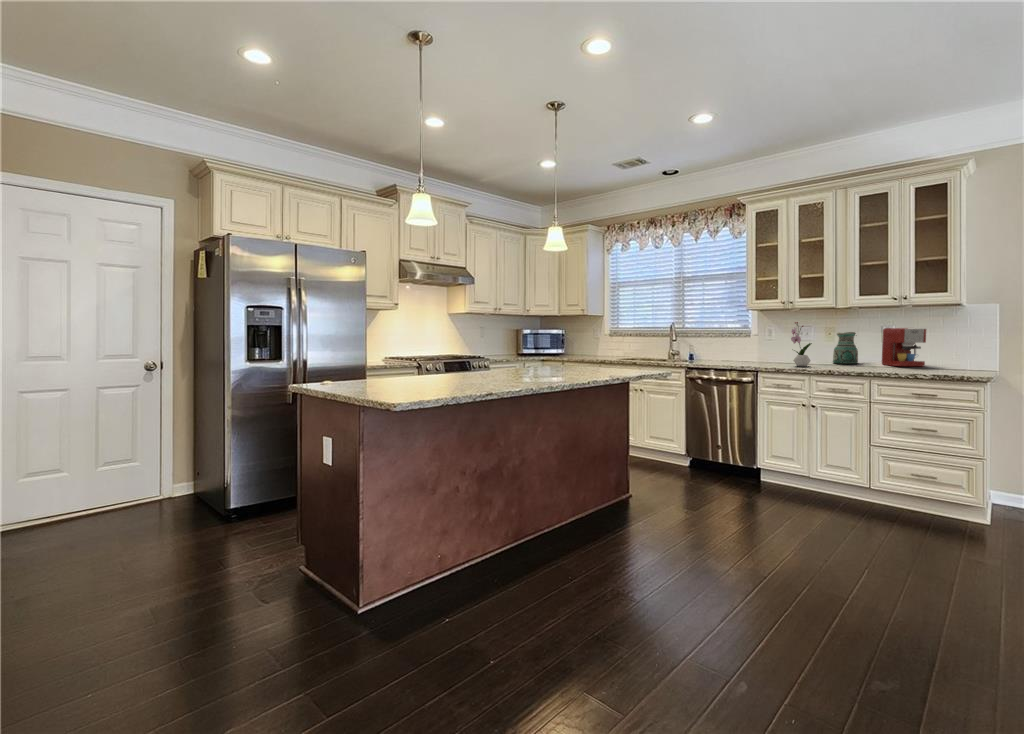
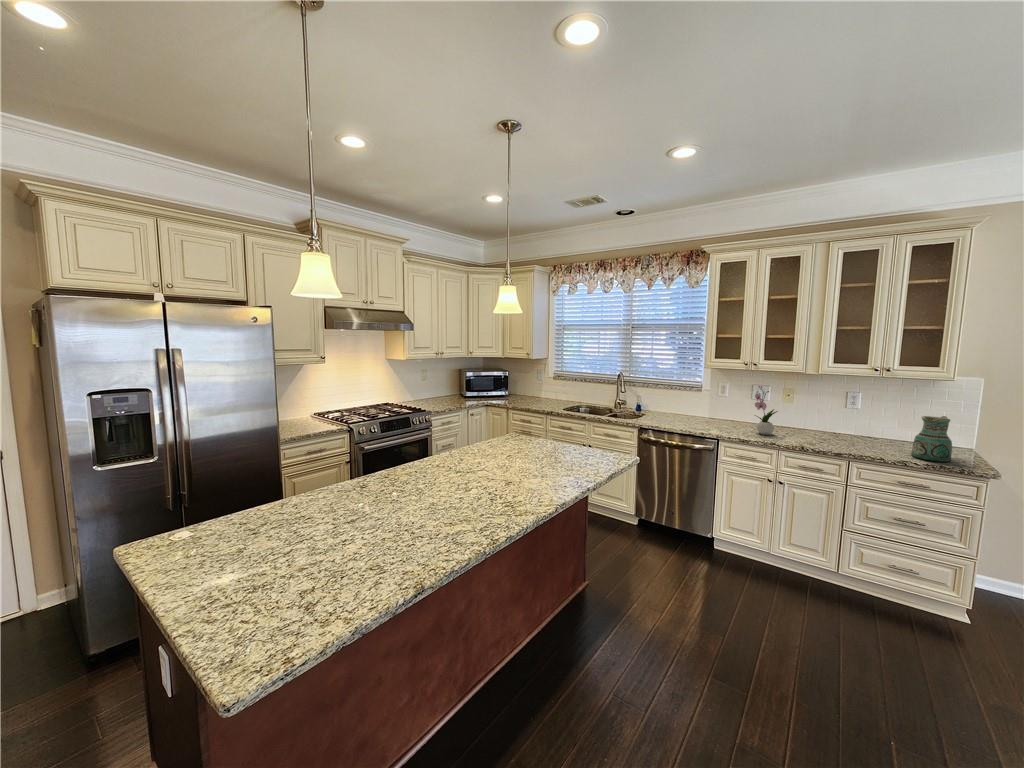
coffee maker: present [882,328,926,366] -> none [846,396,900,441]
ceramic pitcher: present [833,332,858,364] -> present [911,416,952,462]

